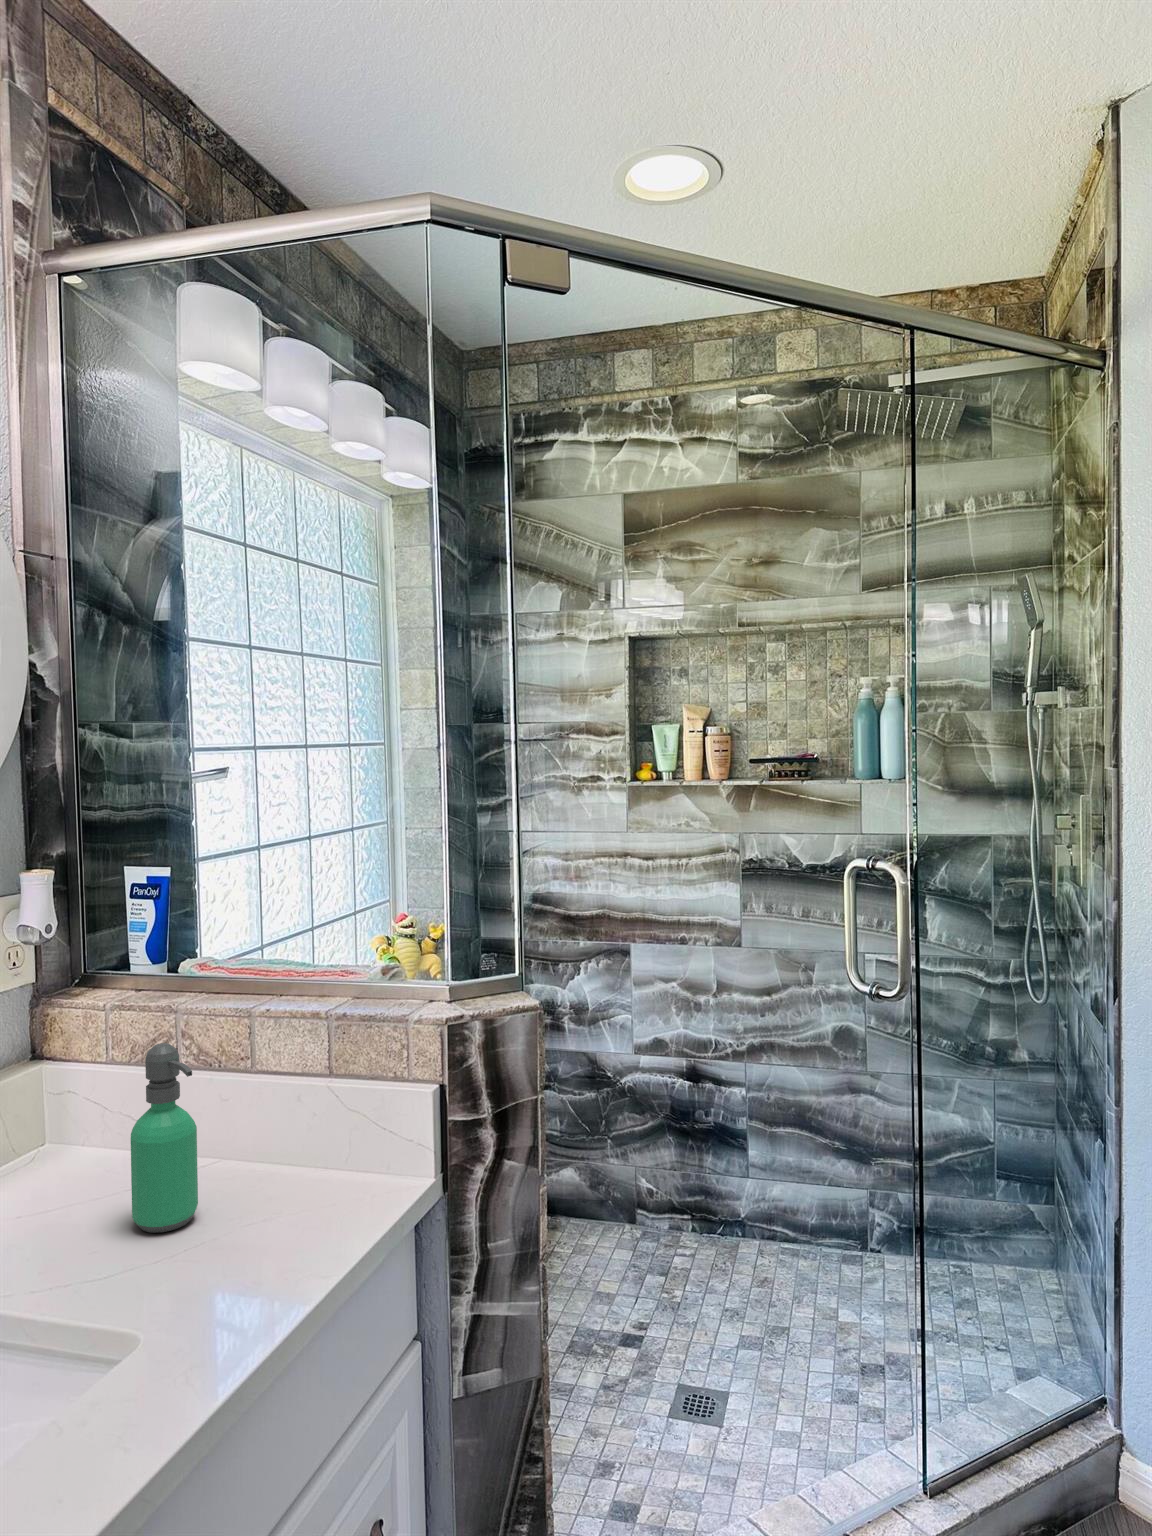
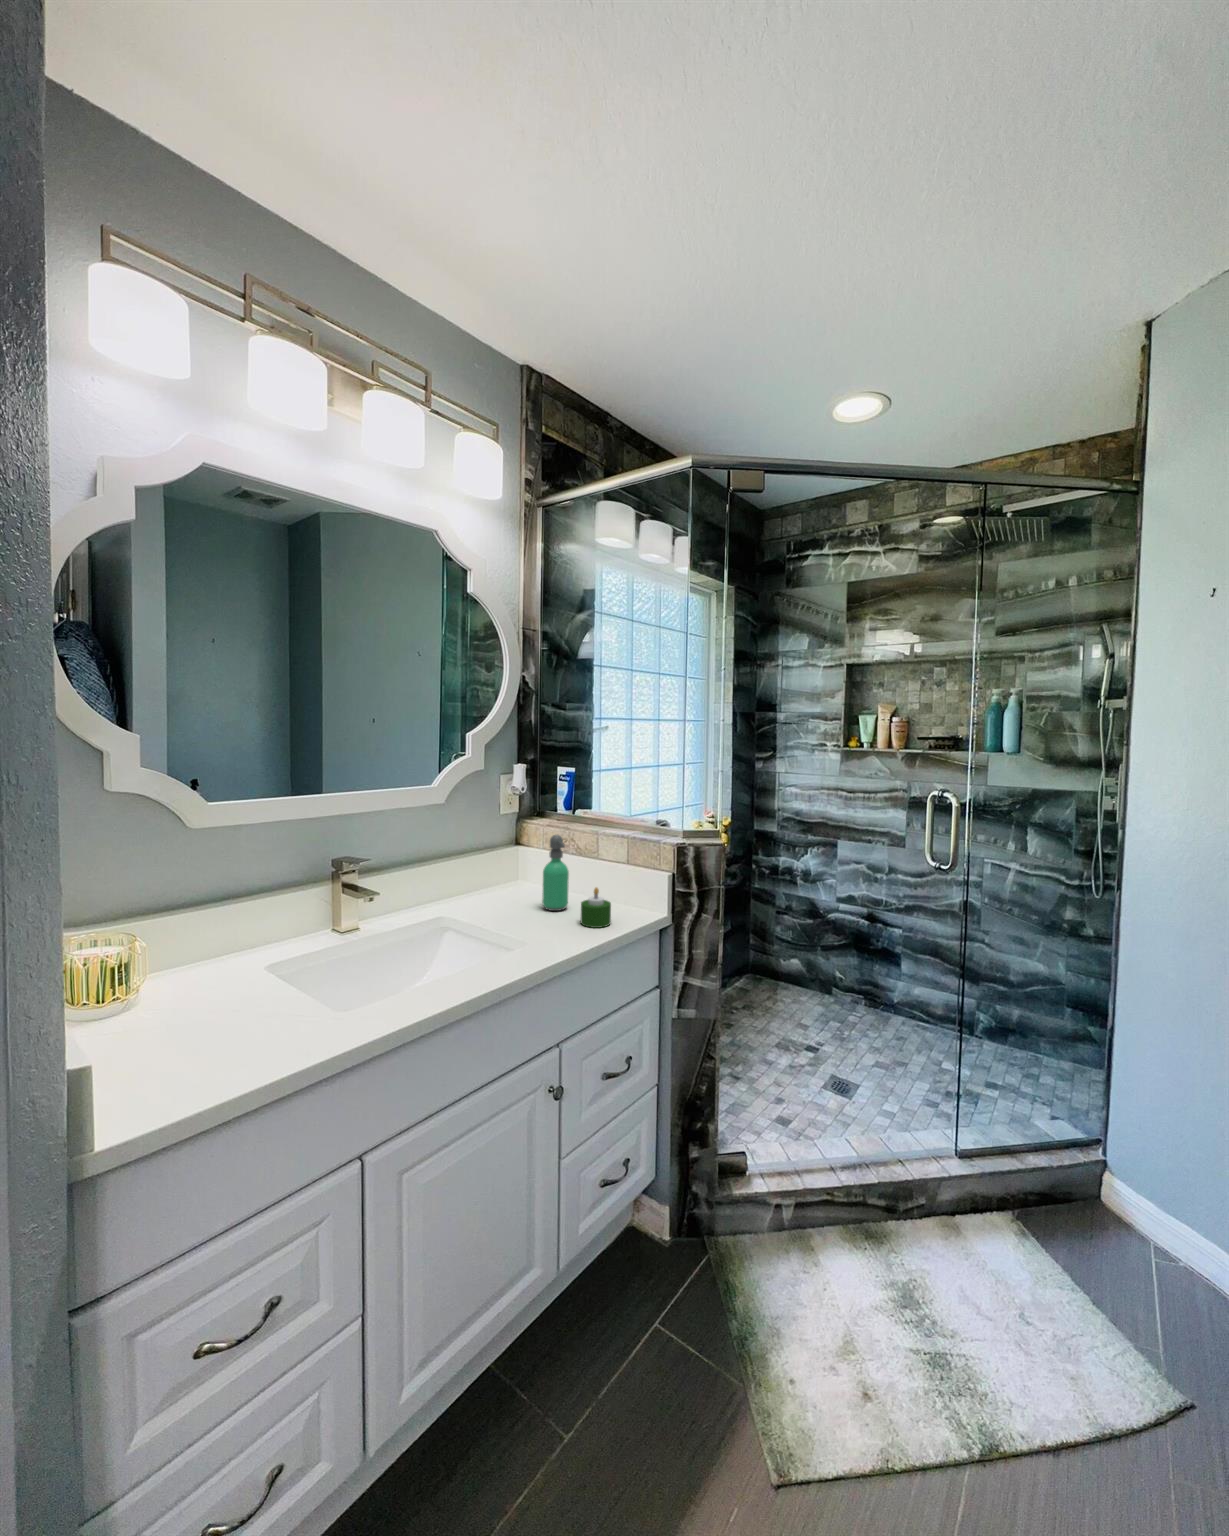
candle: none [248,1161,322,1264] -> present [581,887,611,928]

